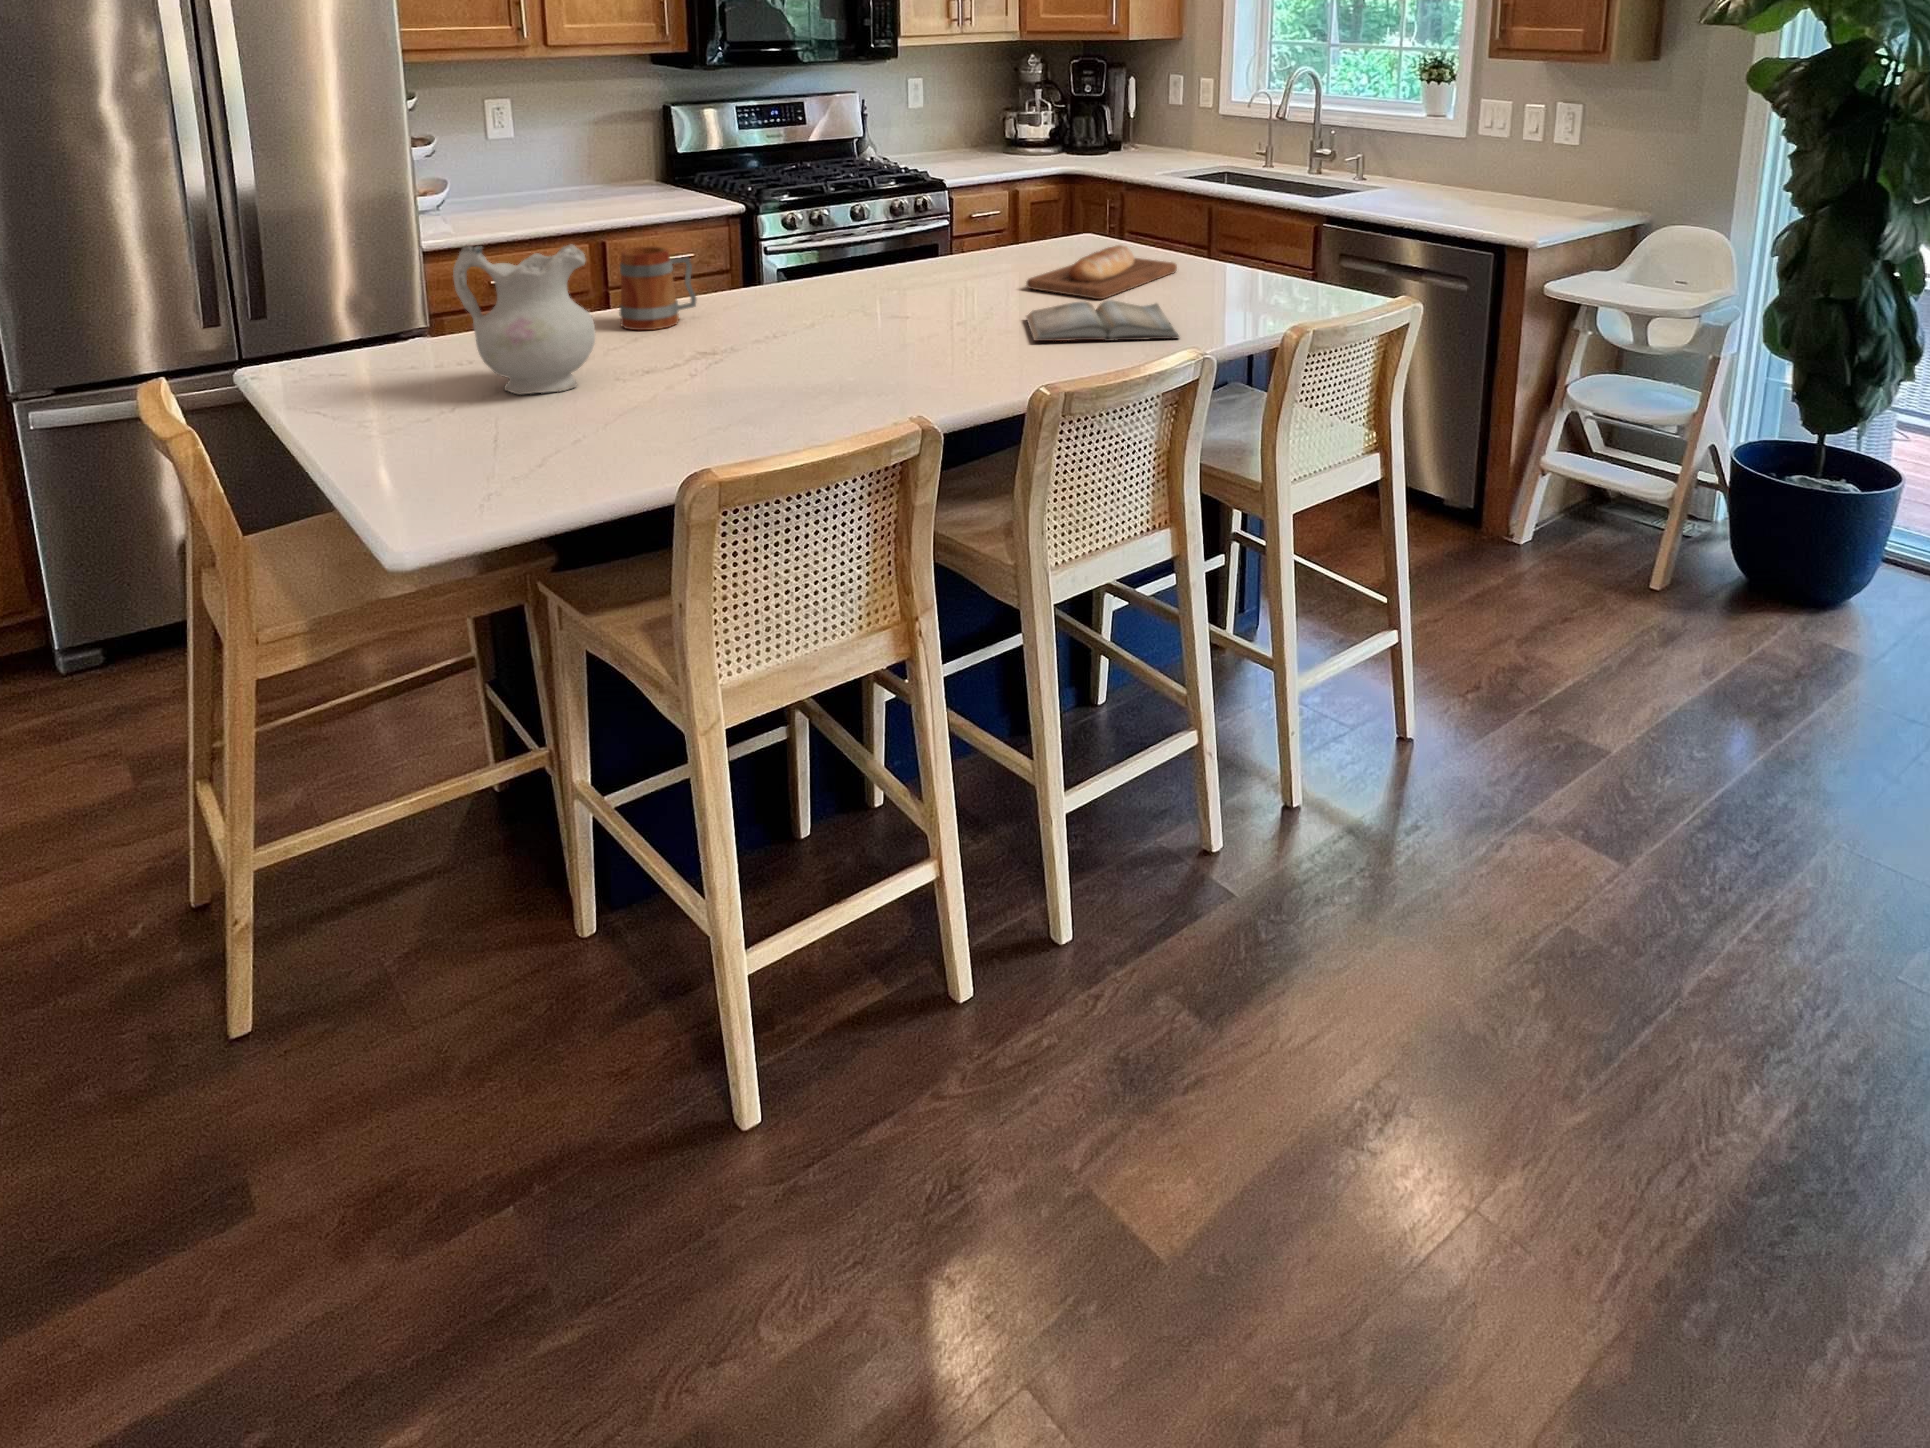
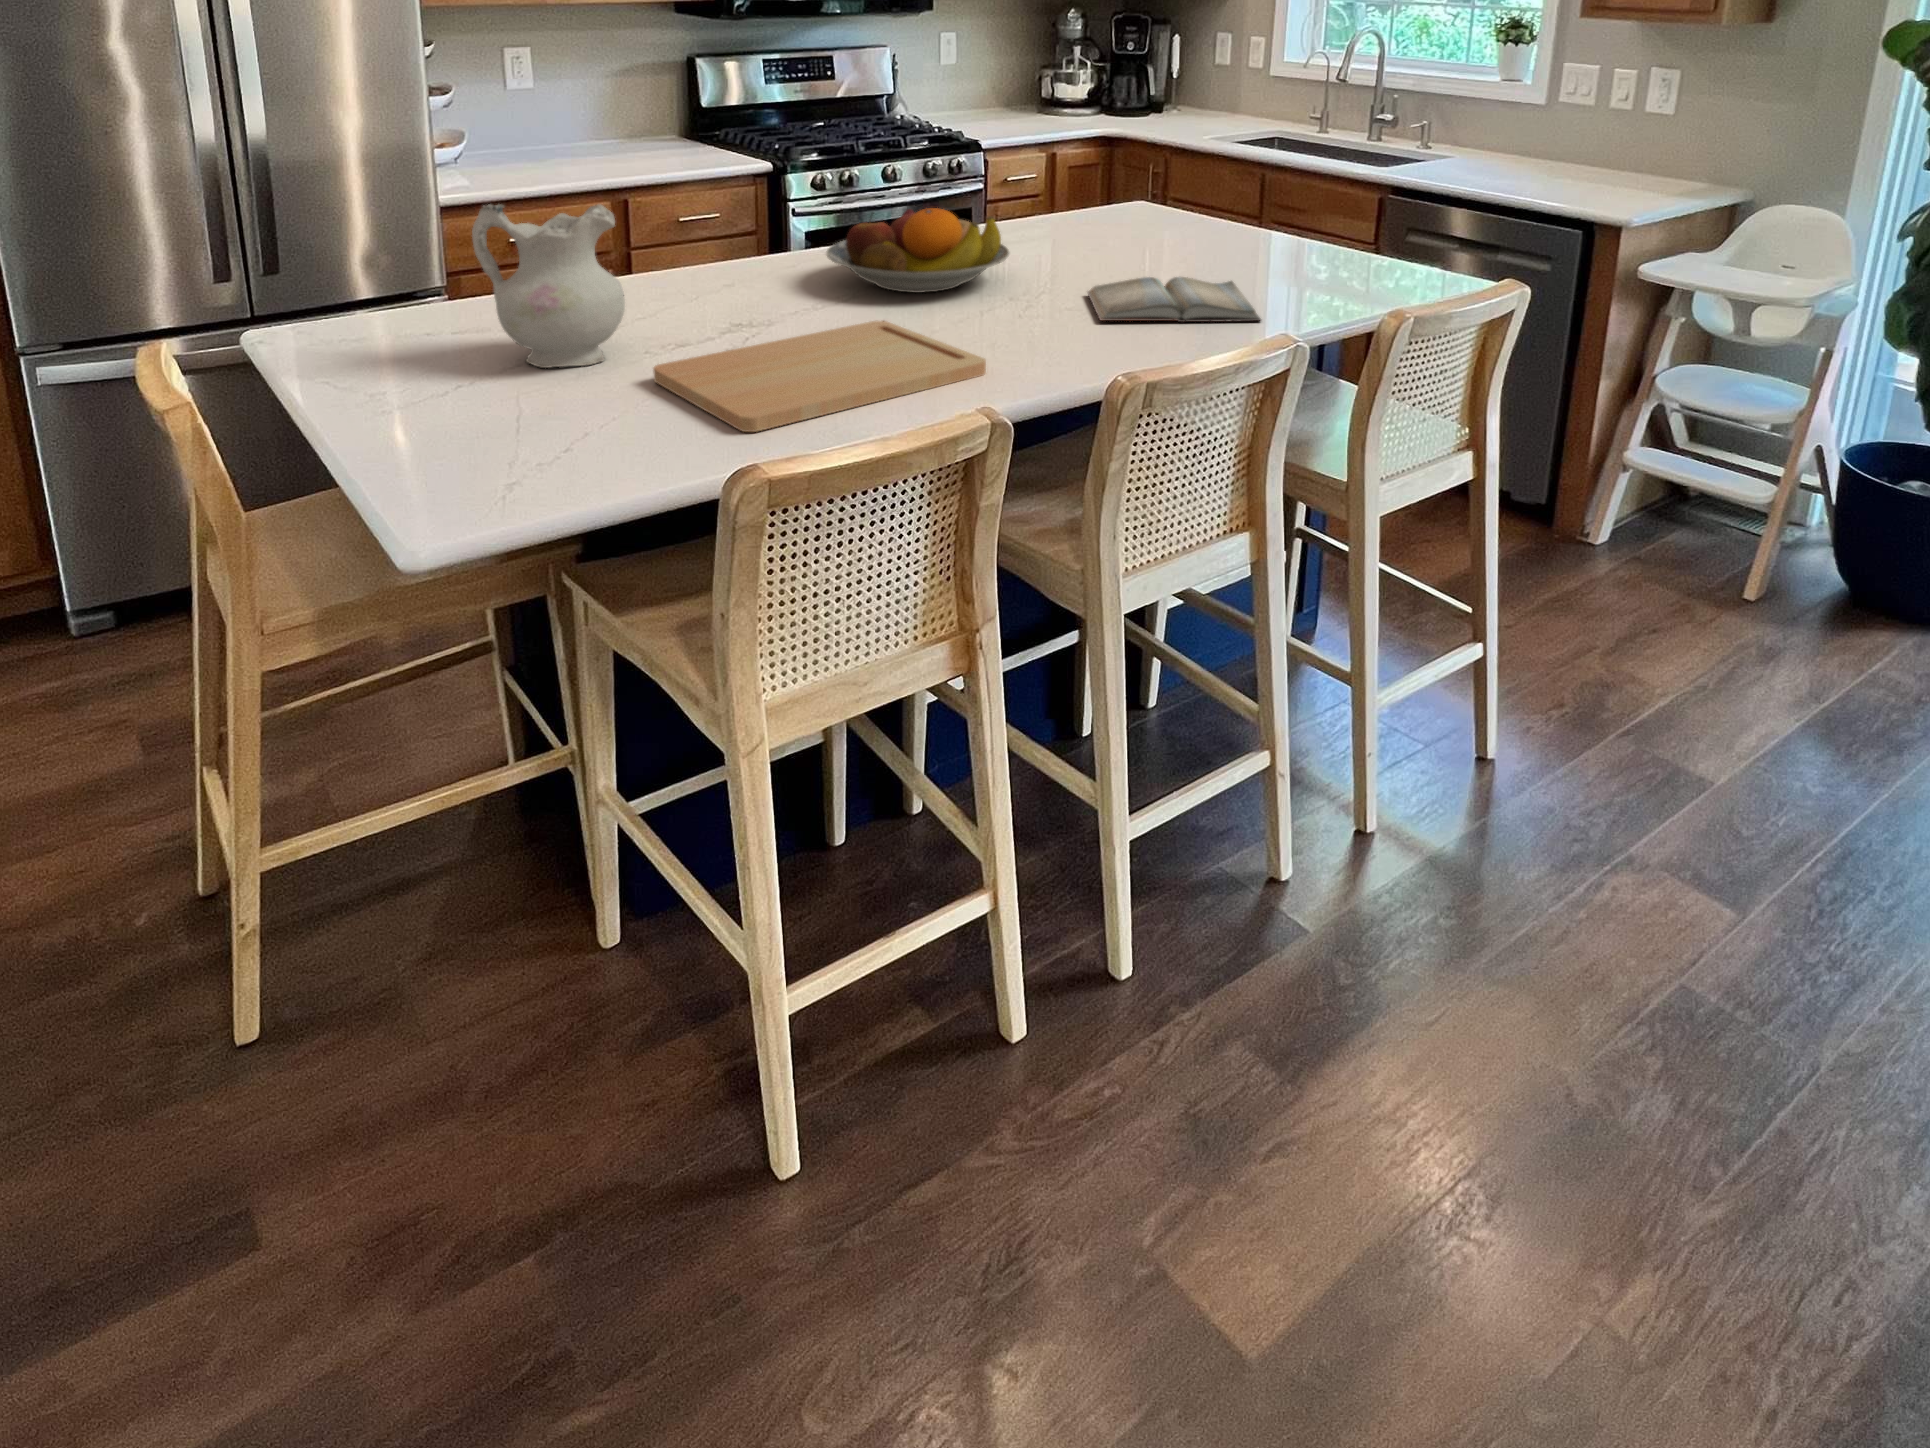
fruit bowl: none [786,244,956,320] -> present [827,208,1009,293]
bread loaf: present [1026,245,1177,299] -> none [1083,216,1245,275]
mug: present [619,246,696,330] -> none [648,207,730,298]
cutting board: none [621,345,925,445] -> present [653,321,986,432]

